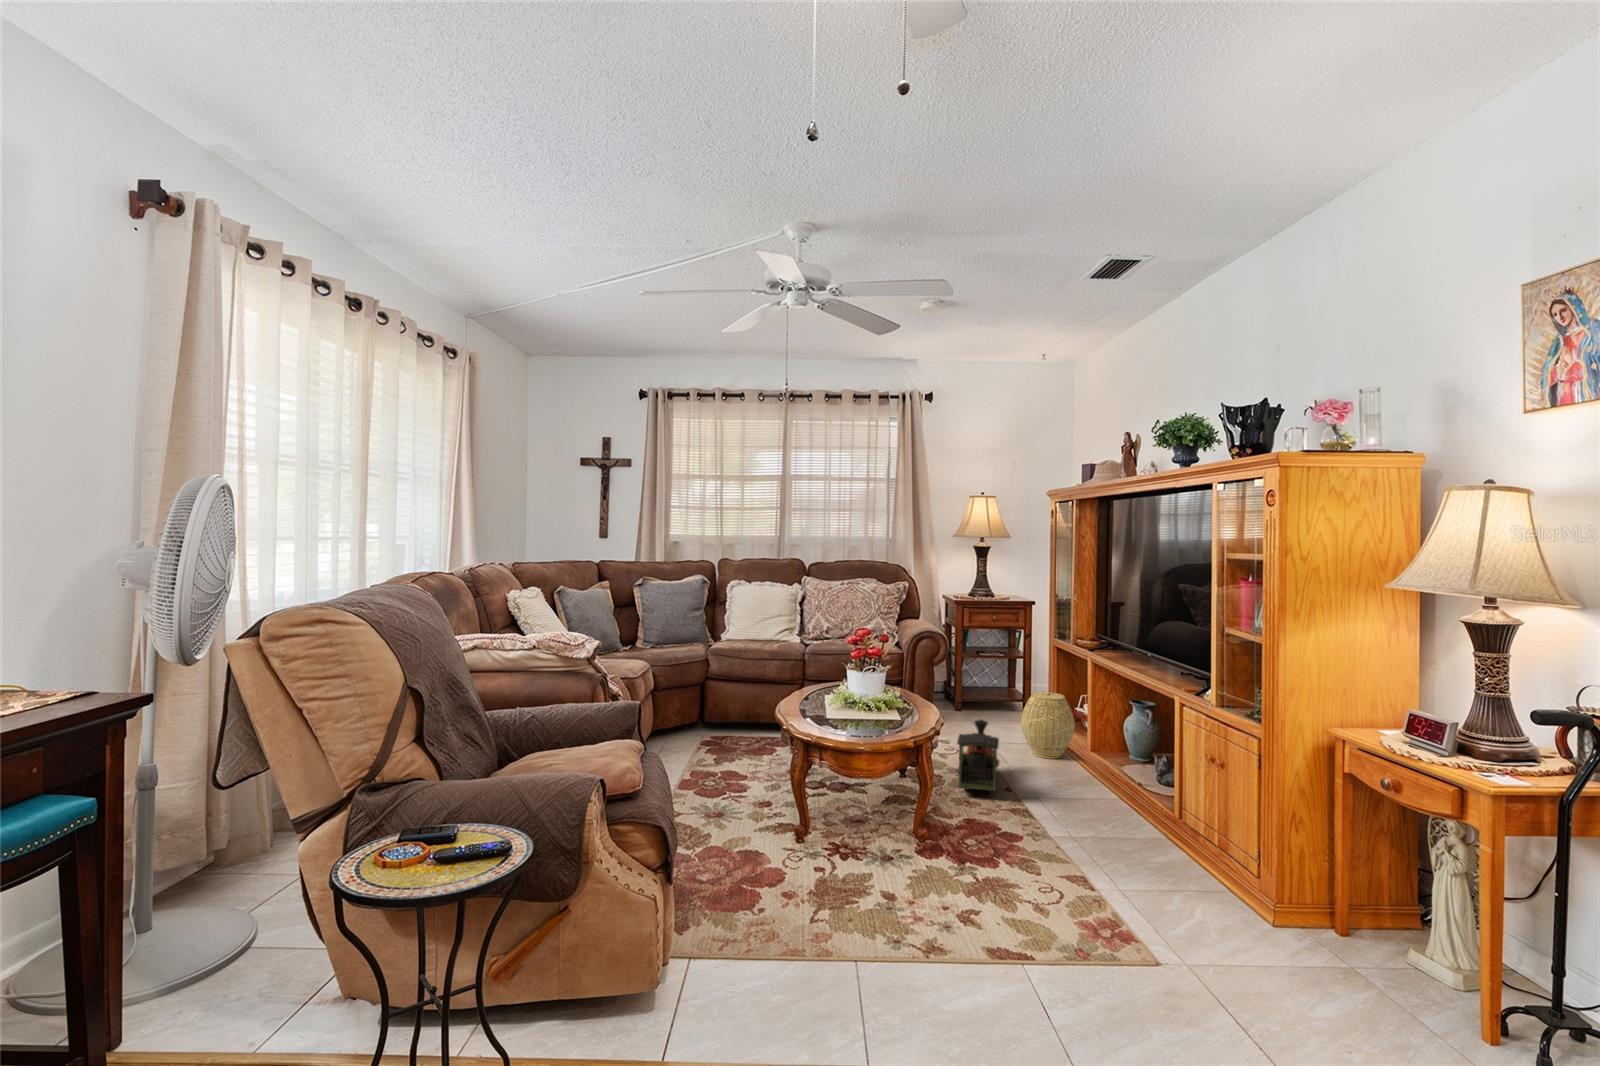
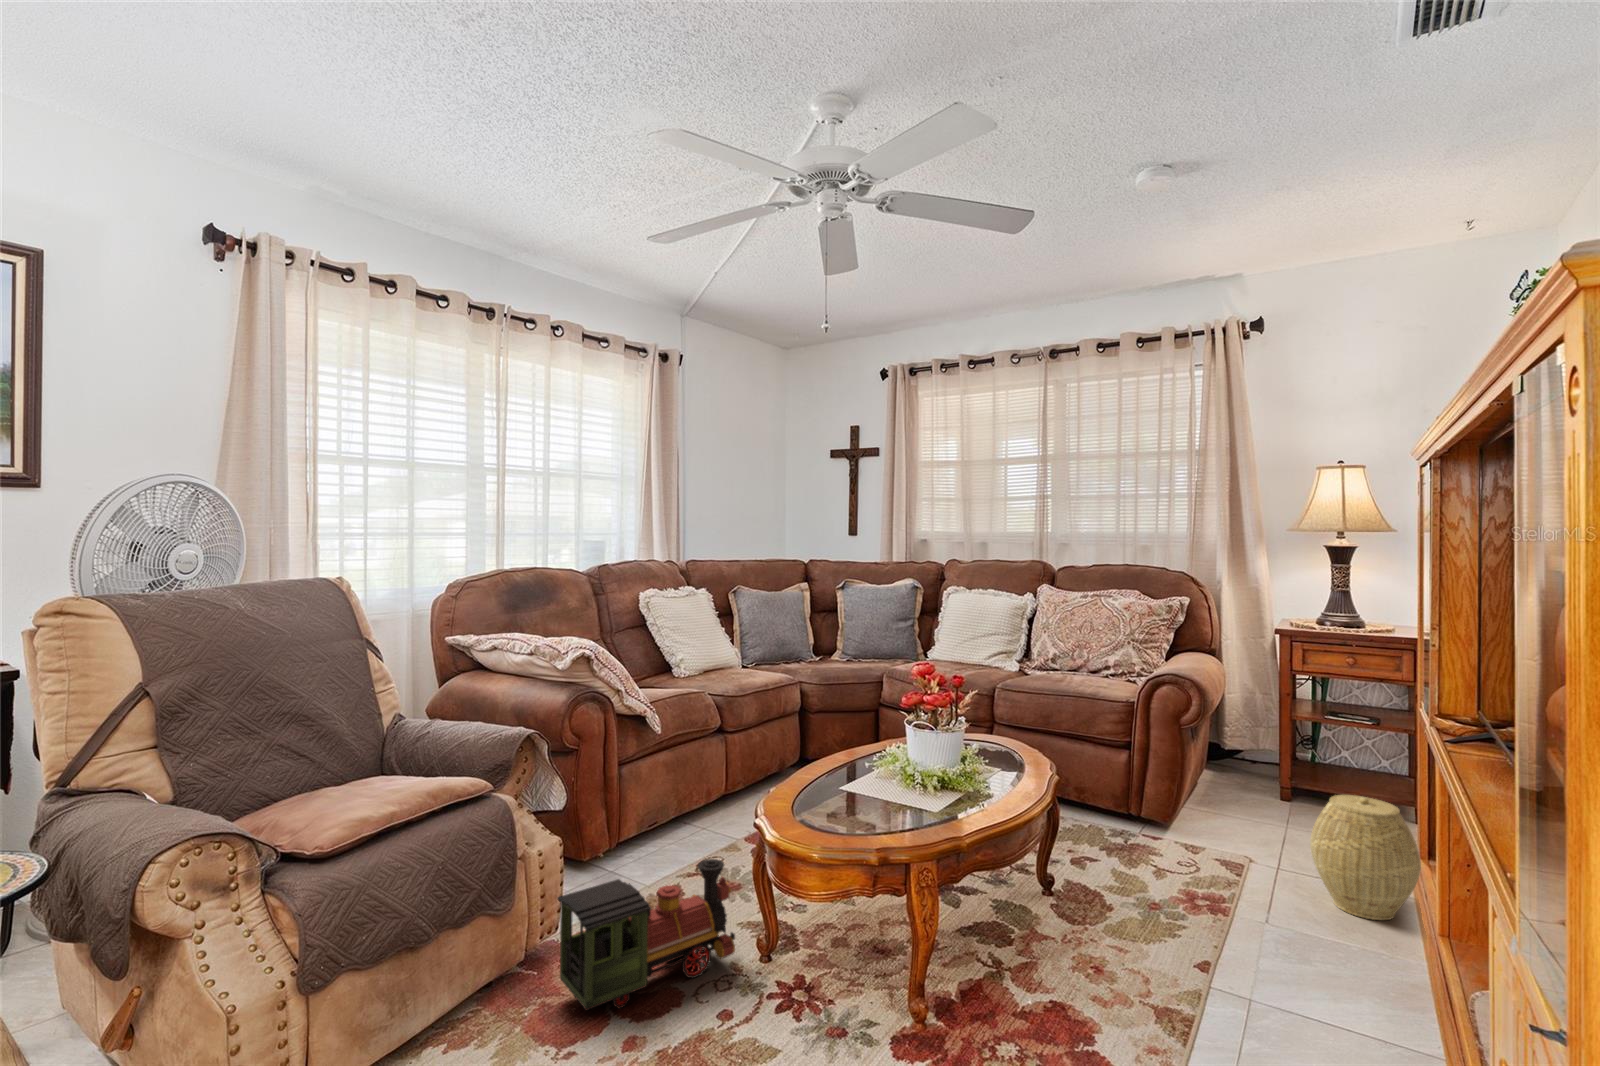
toy train: present [957,720,999,793] -> present [557,859,735,1010]

